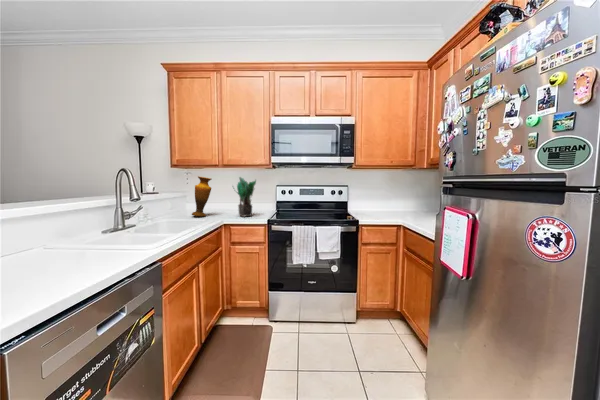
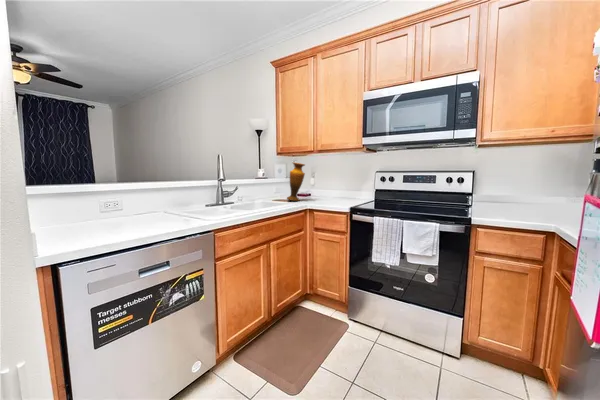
potted plant: present [237,177,256,217] -> none [321,162,346,204]

